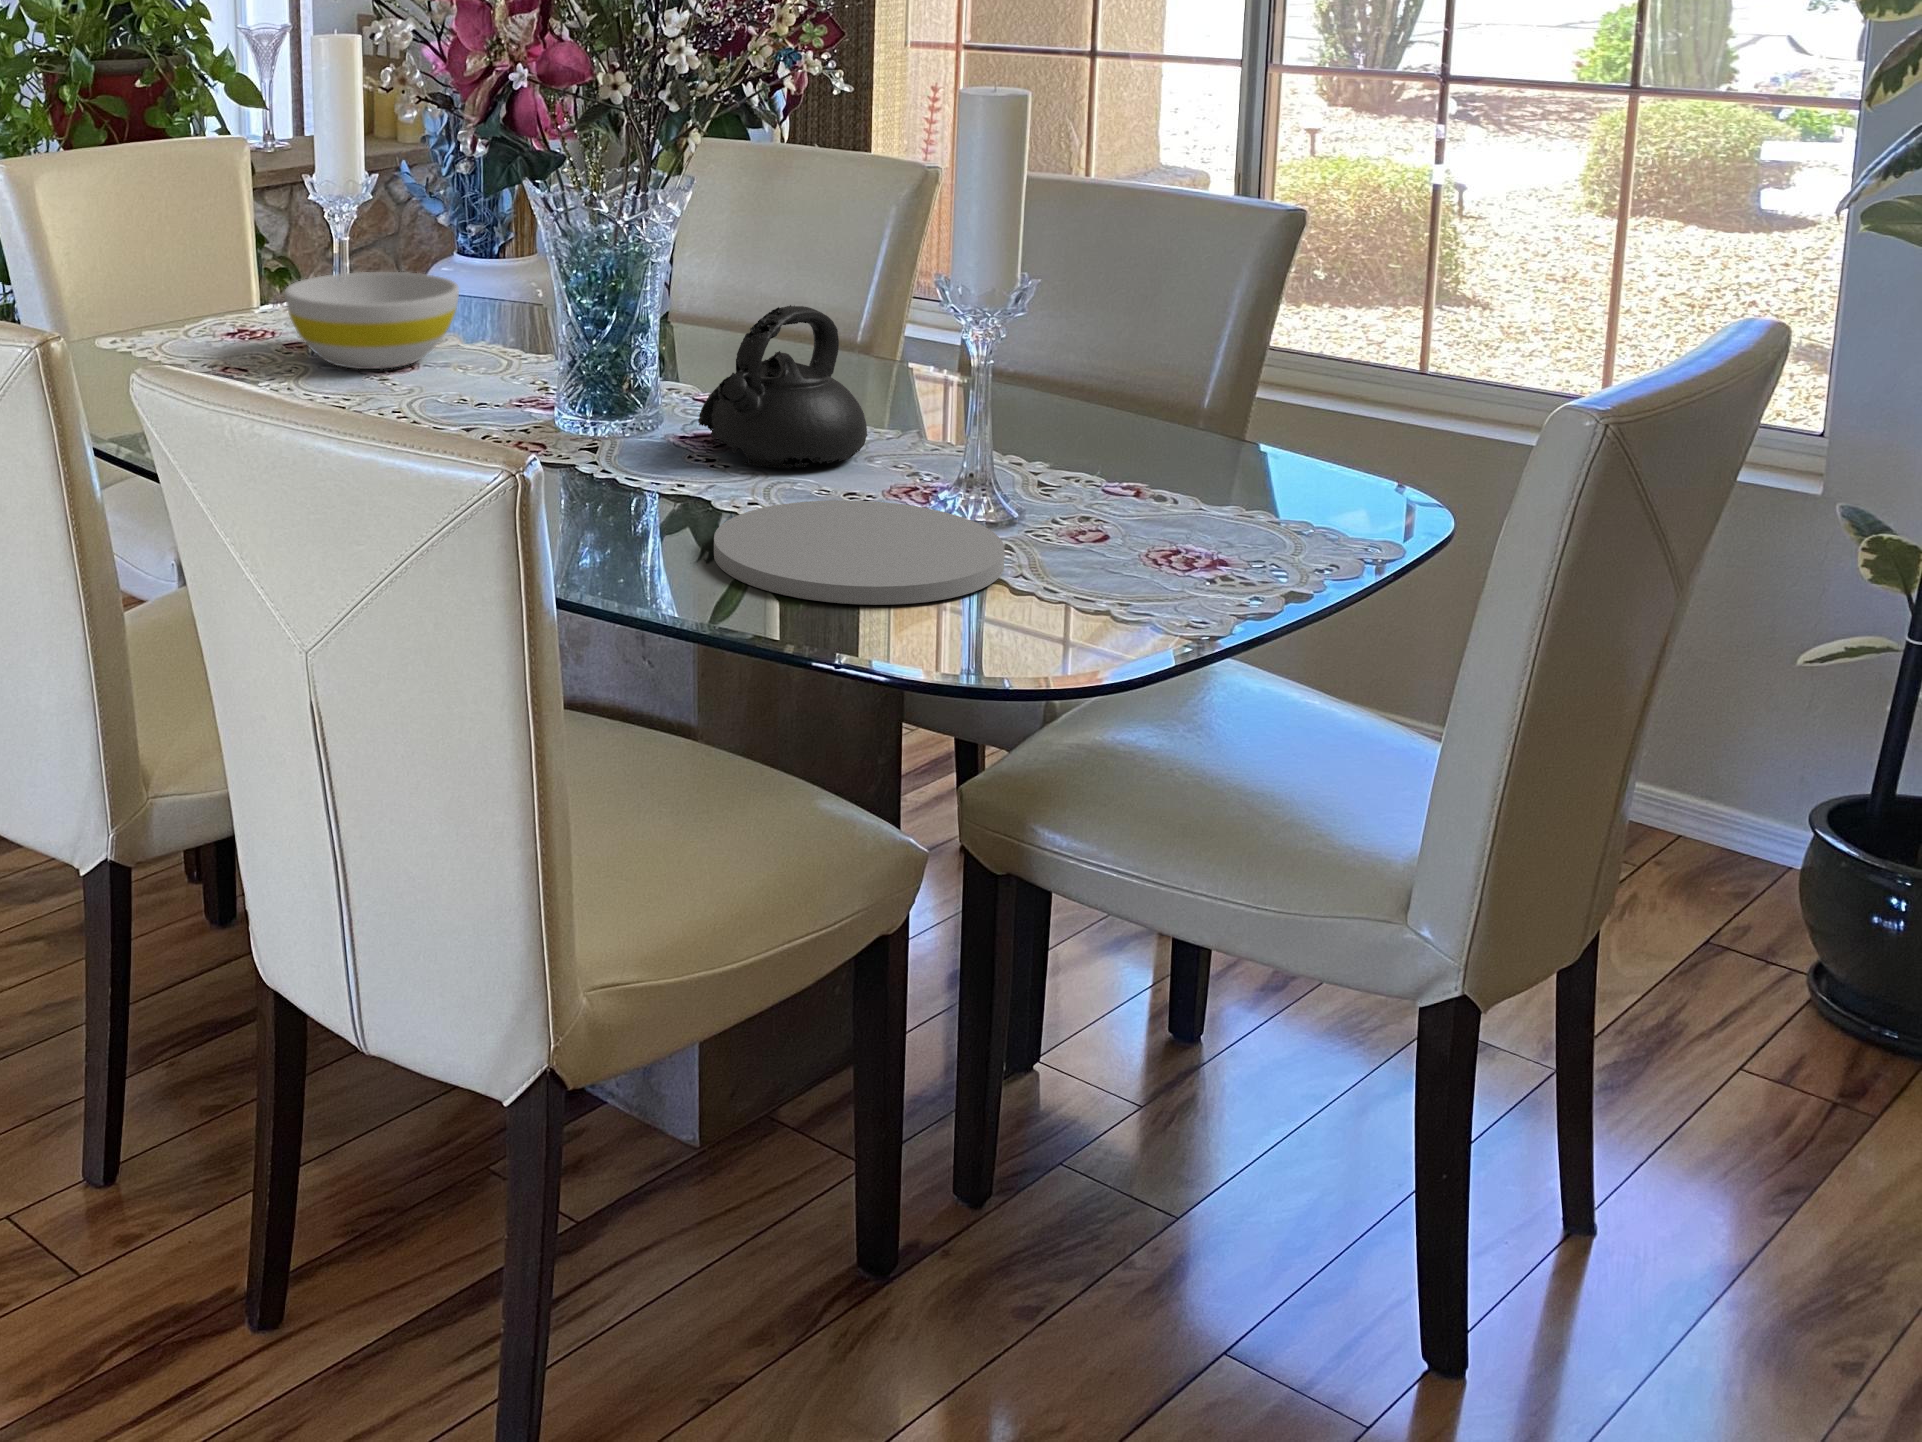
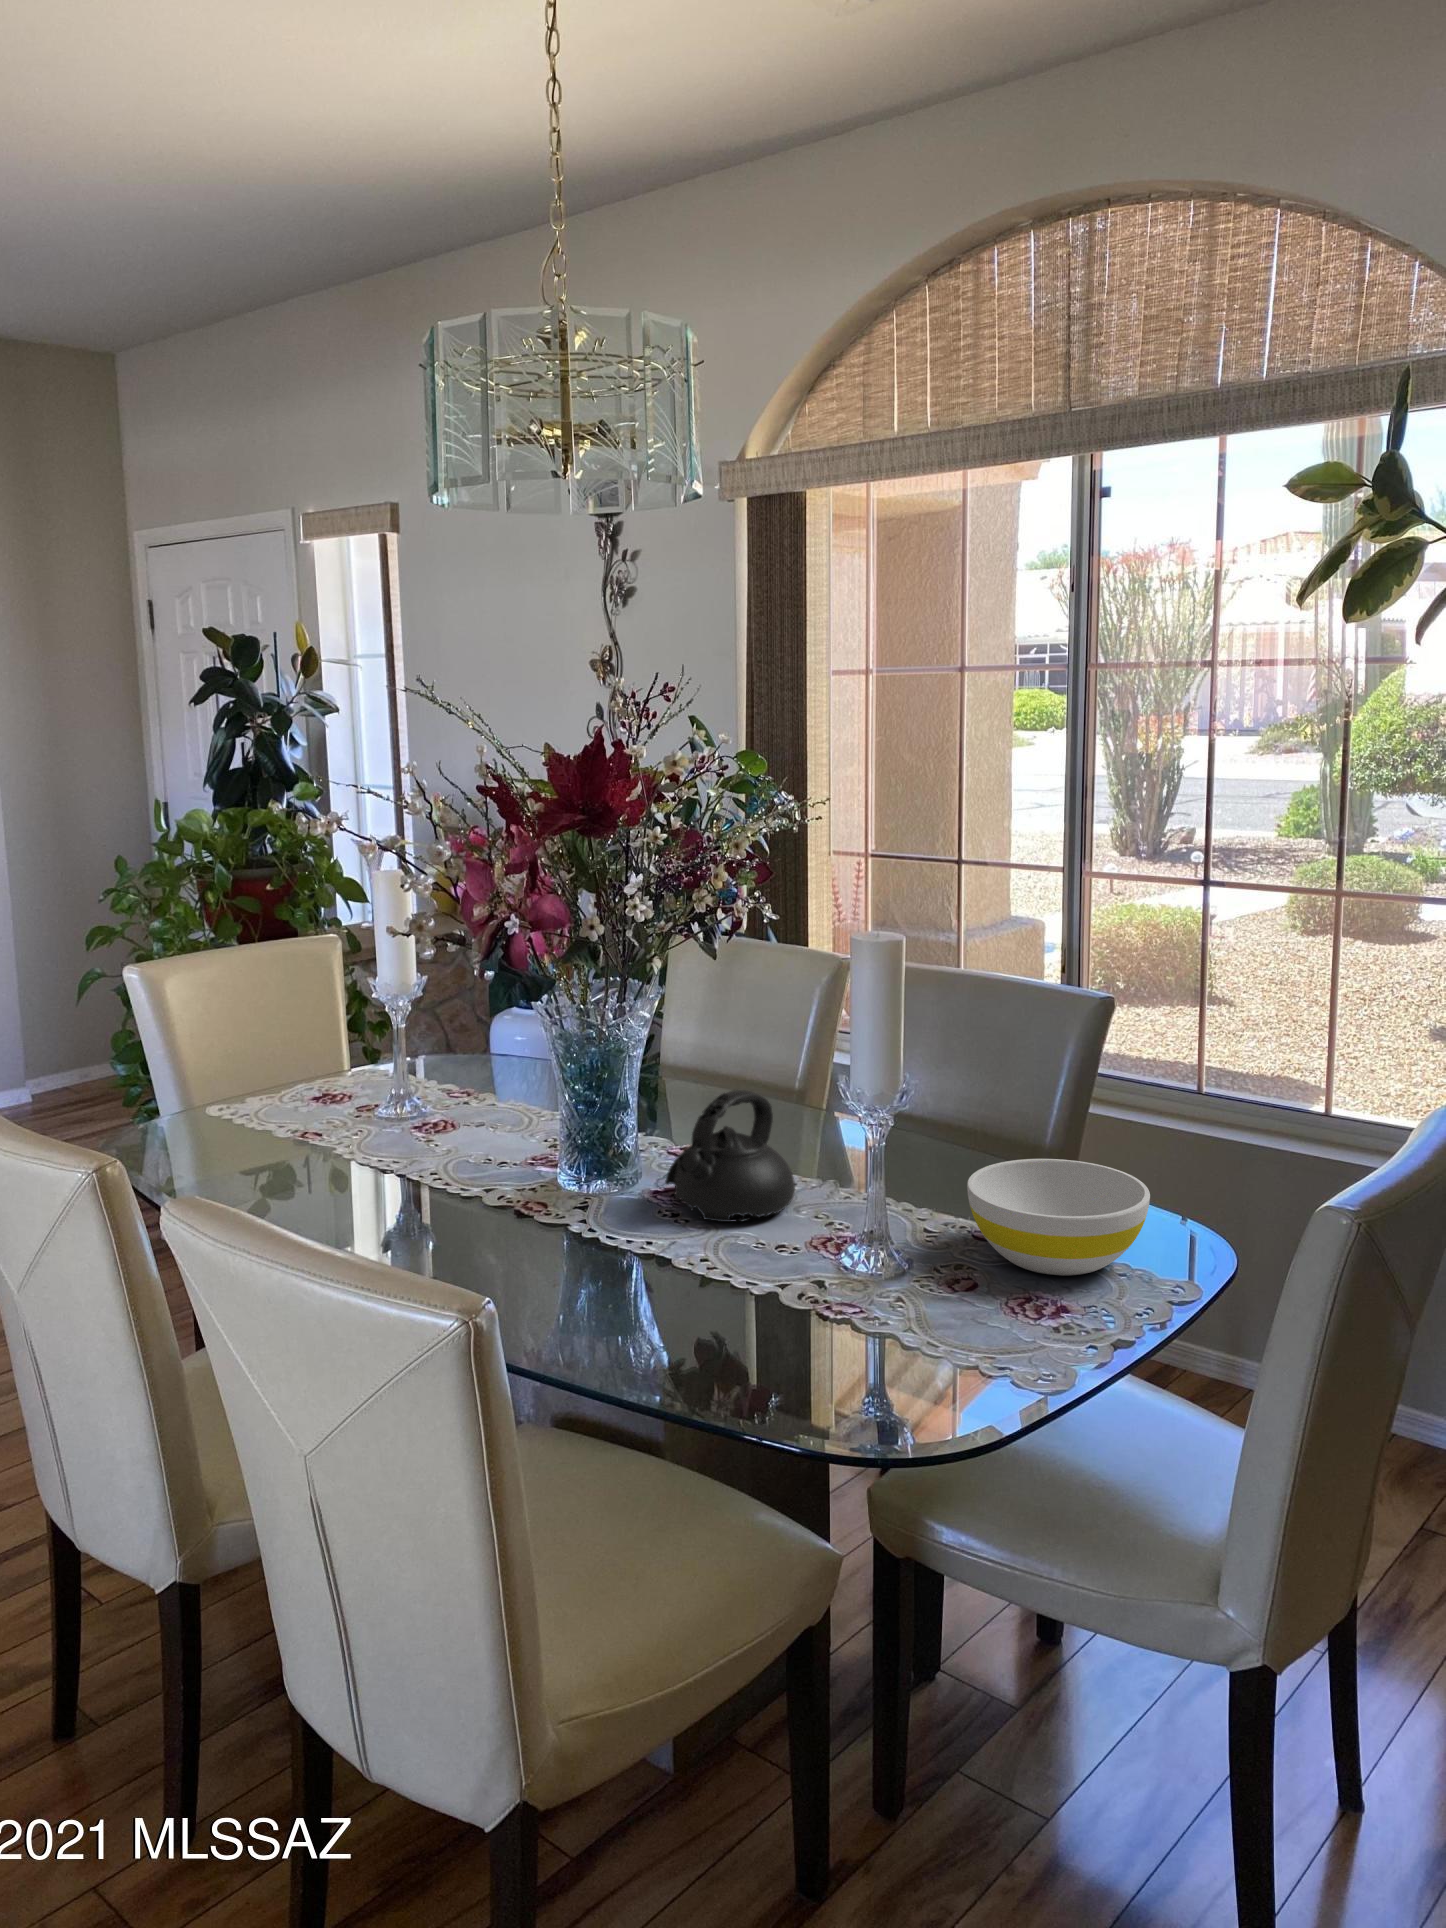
bowl: present [285,272,459,369] -> present [967,1159,1150,1275]
plate: present [714,500,1005,605] -> none [669,1258,899,1368]

